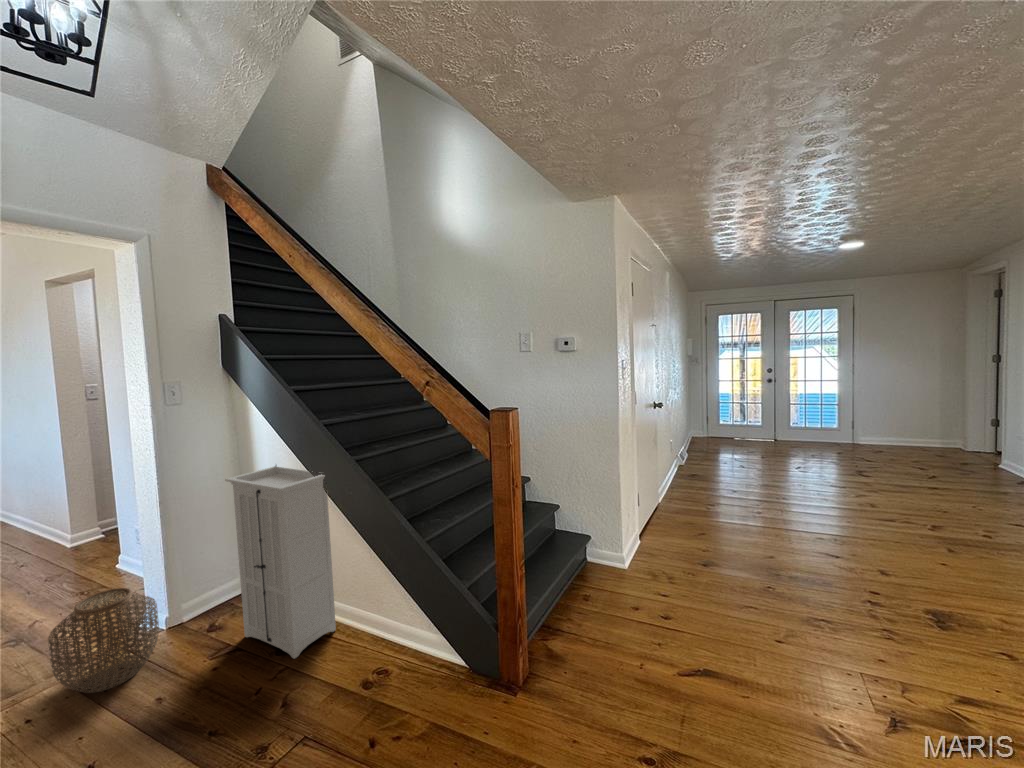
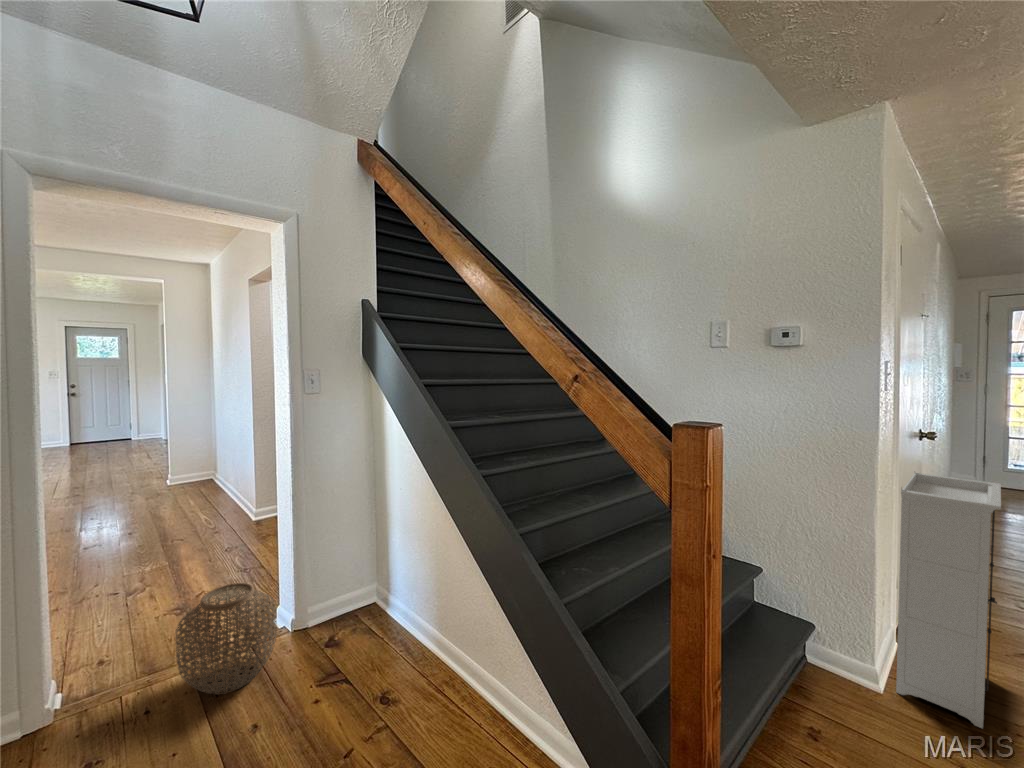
storage cabinet: present [225,466,336,659] -> present [896,473,1001,728]

